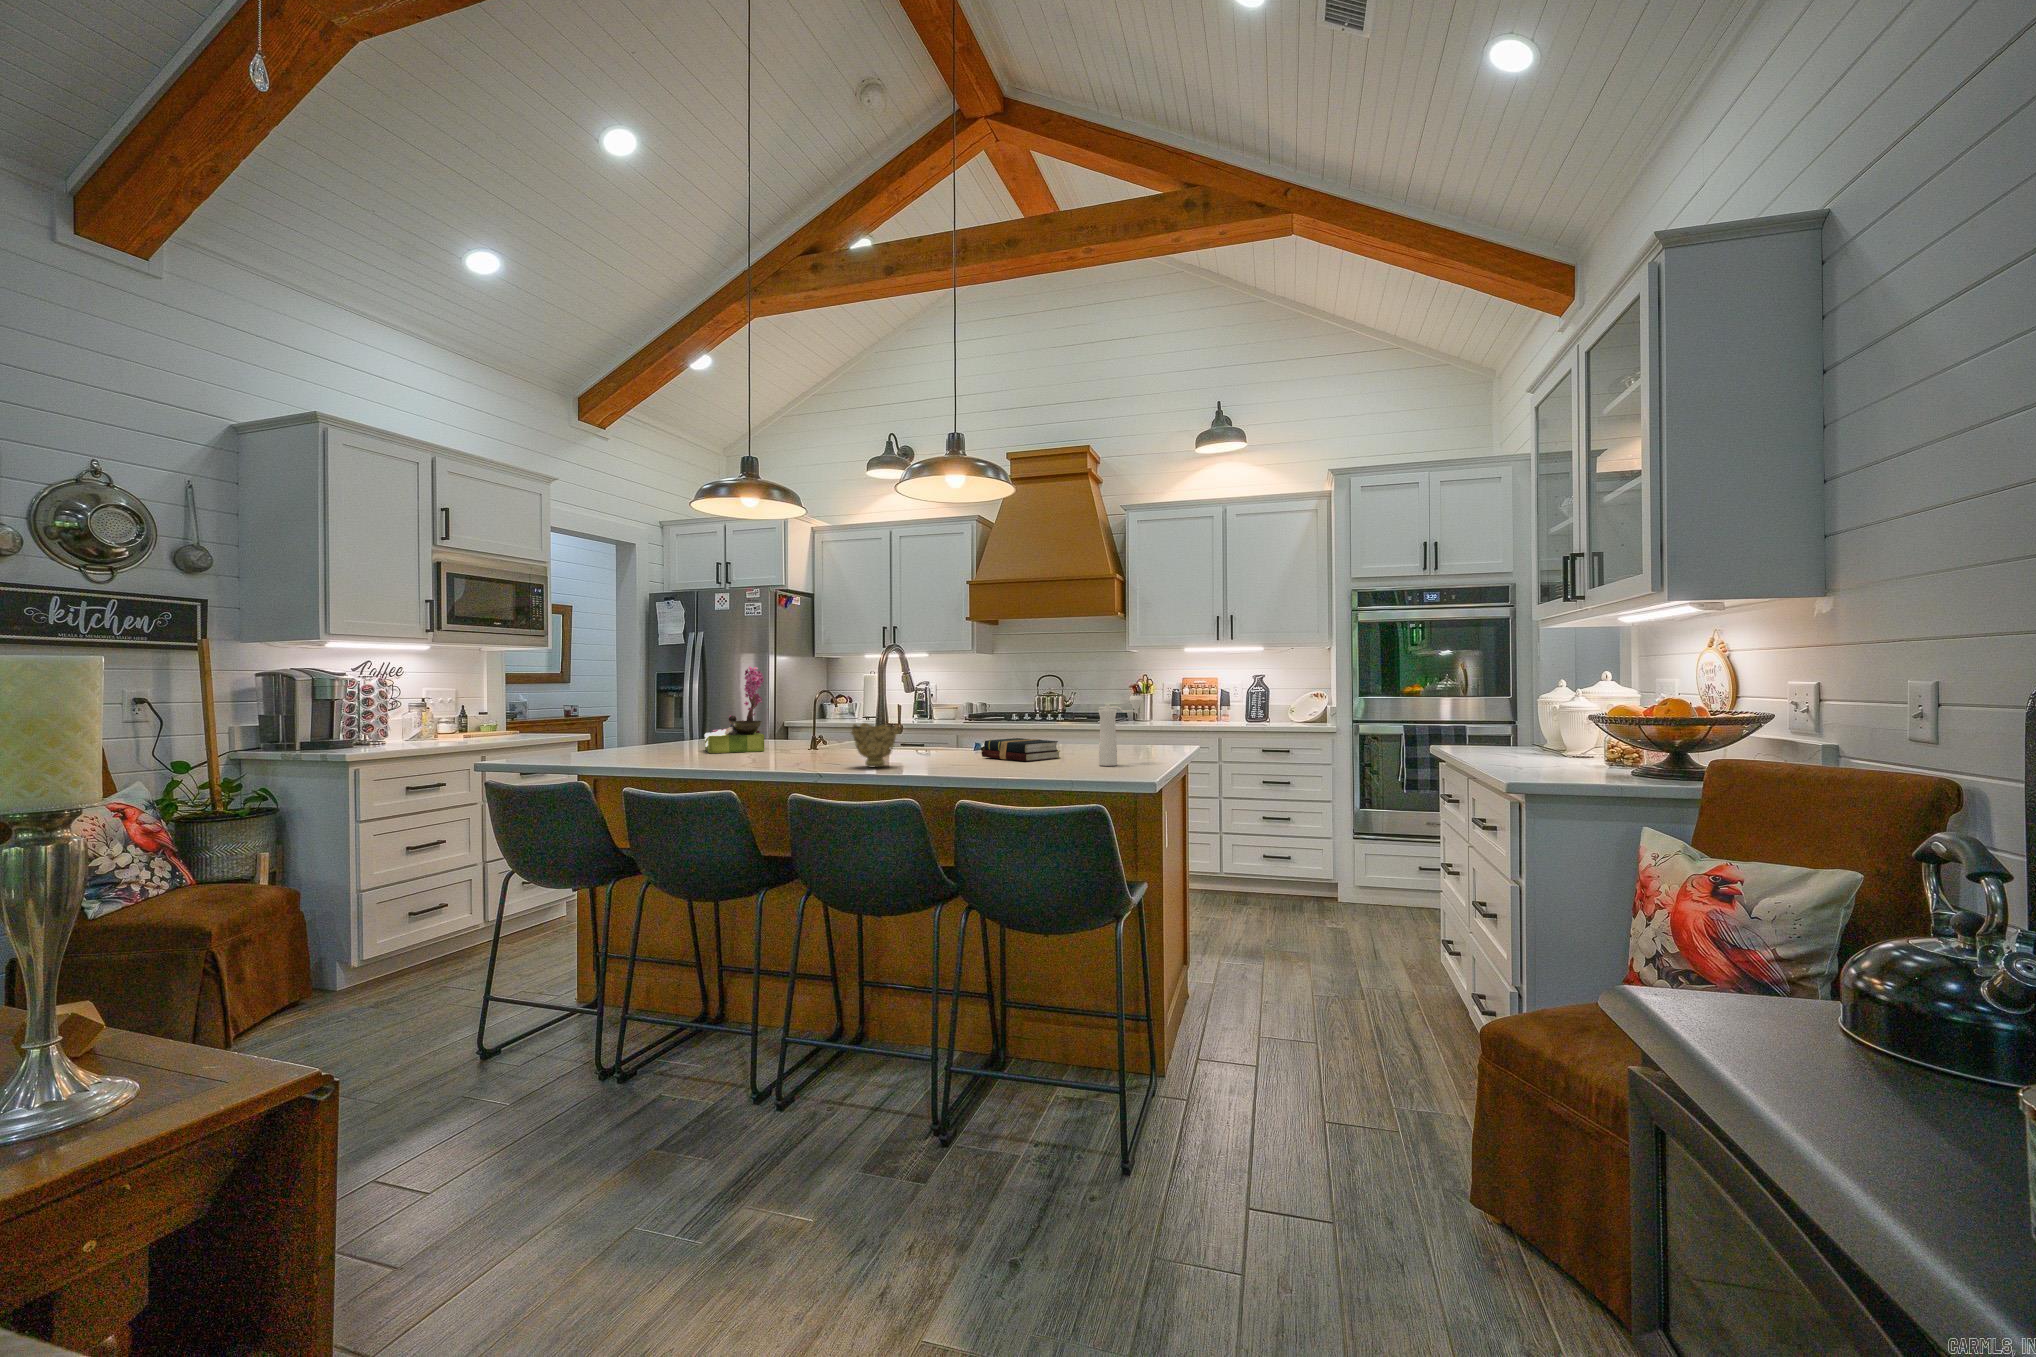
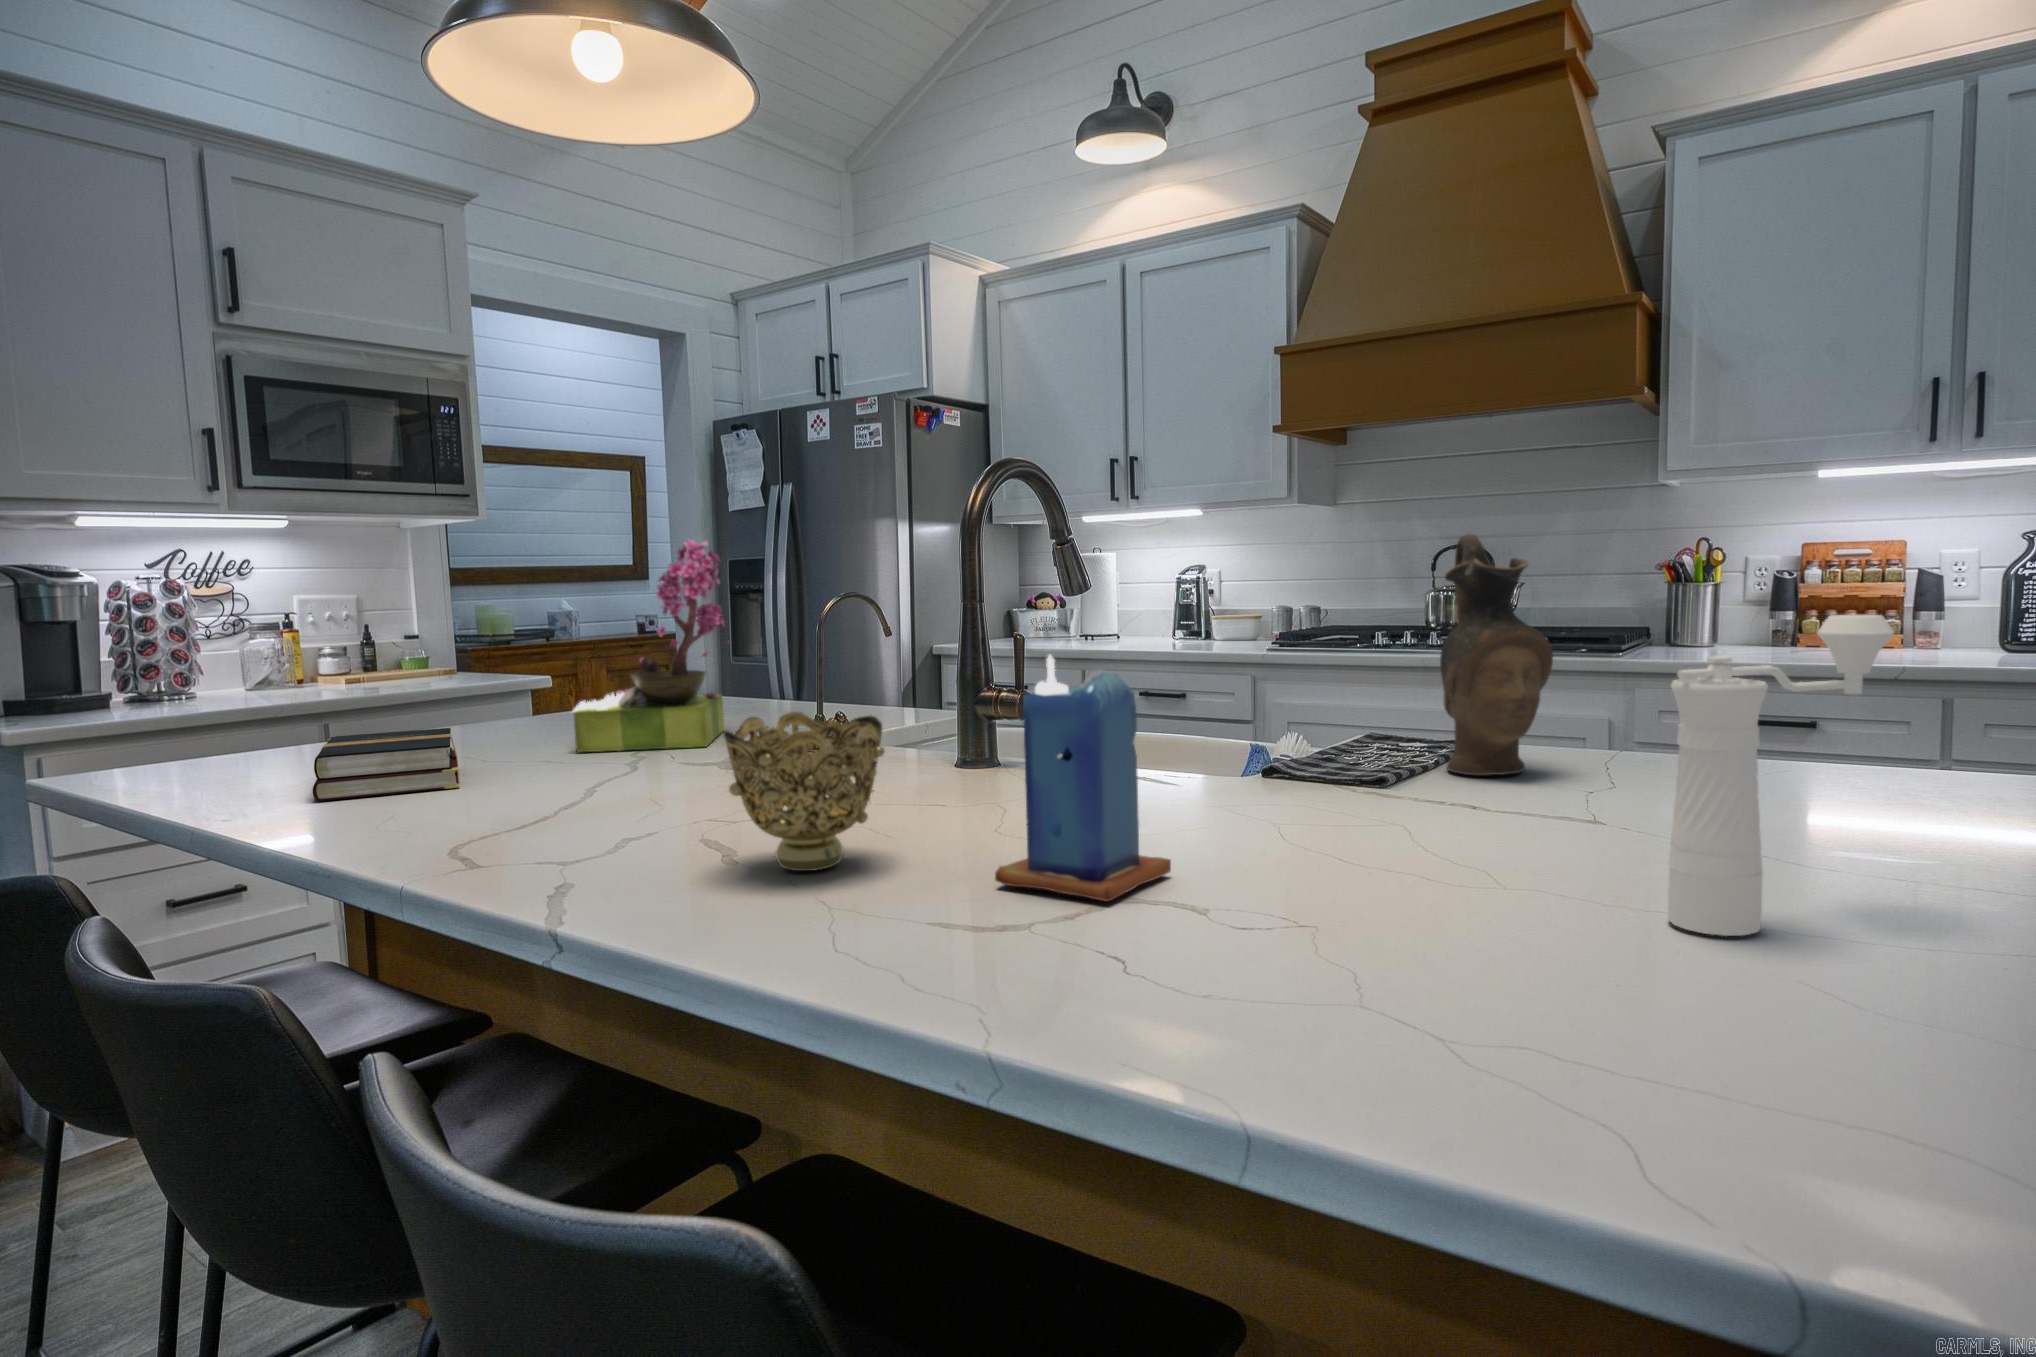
ceramic pitcher: none [1047,673,1079,750] -> present [1440,534,1553,775]
candle: none [936,704,981,767] -> present [995,655,1171,902]
hardback book: present [982,738,1060,761] -> present [313,728,459,801]

